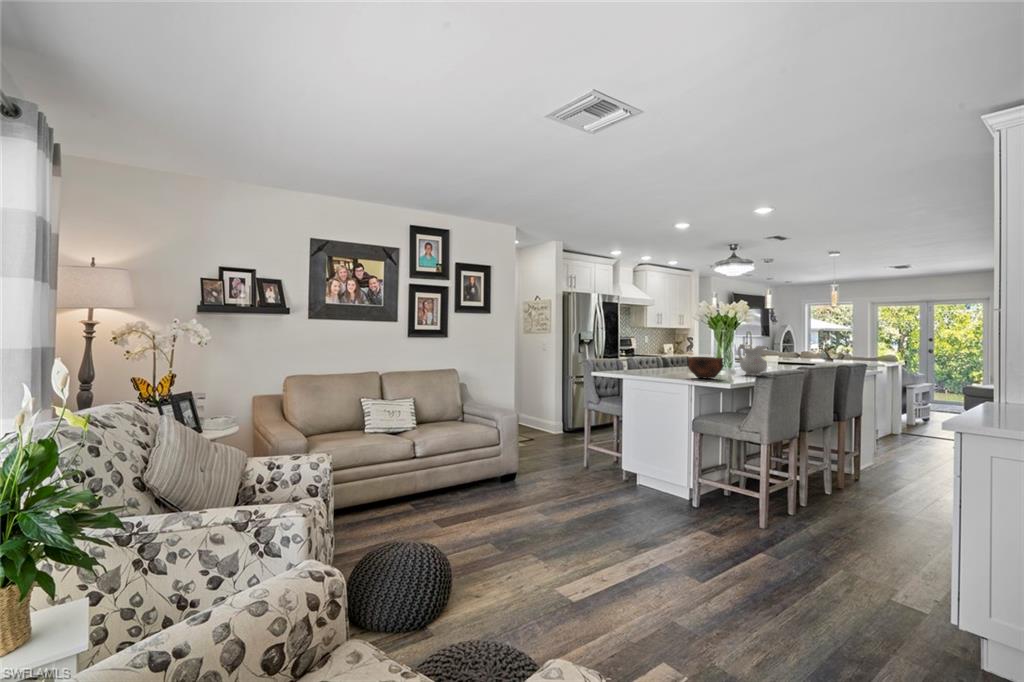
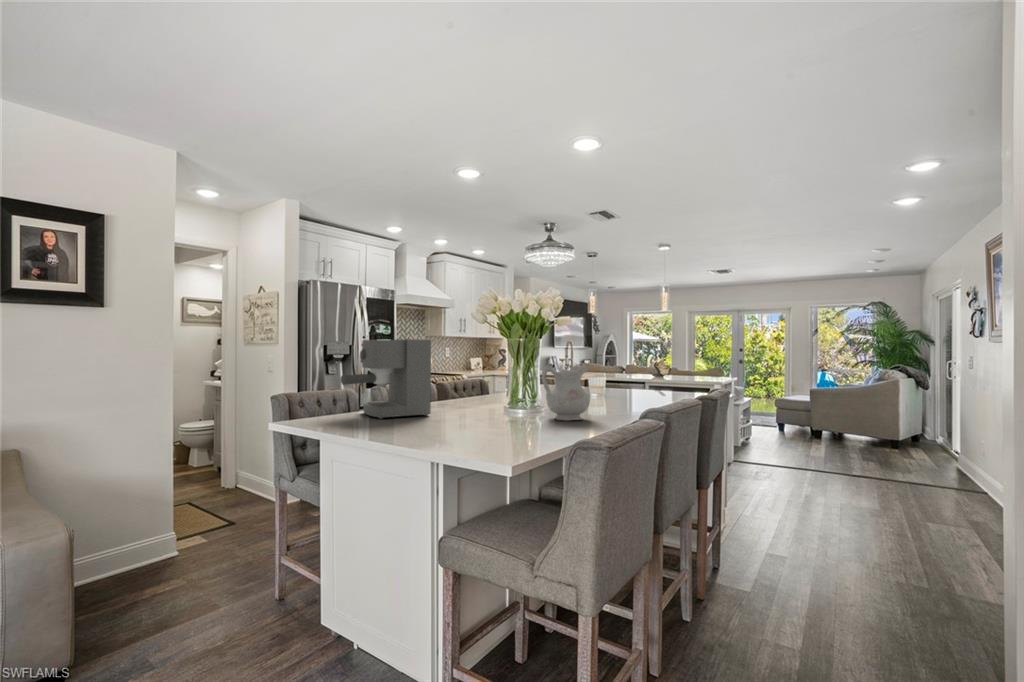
coffee maker: none [626,331,672,372] -> present [341,339,431,419]
bowl: present [688,357,724,379] -> none [437,392,509,441]

